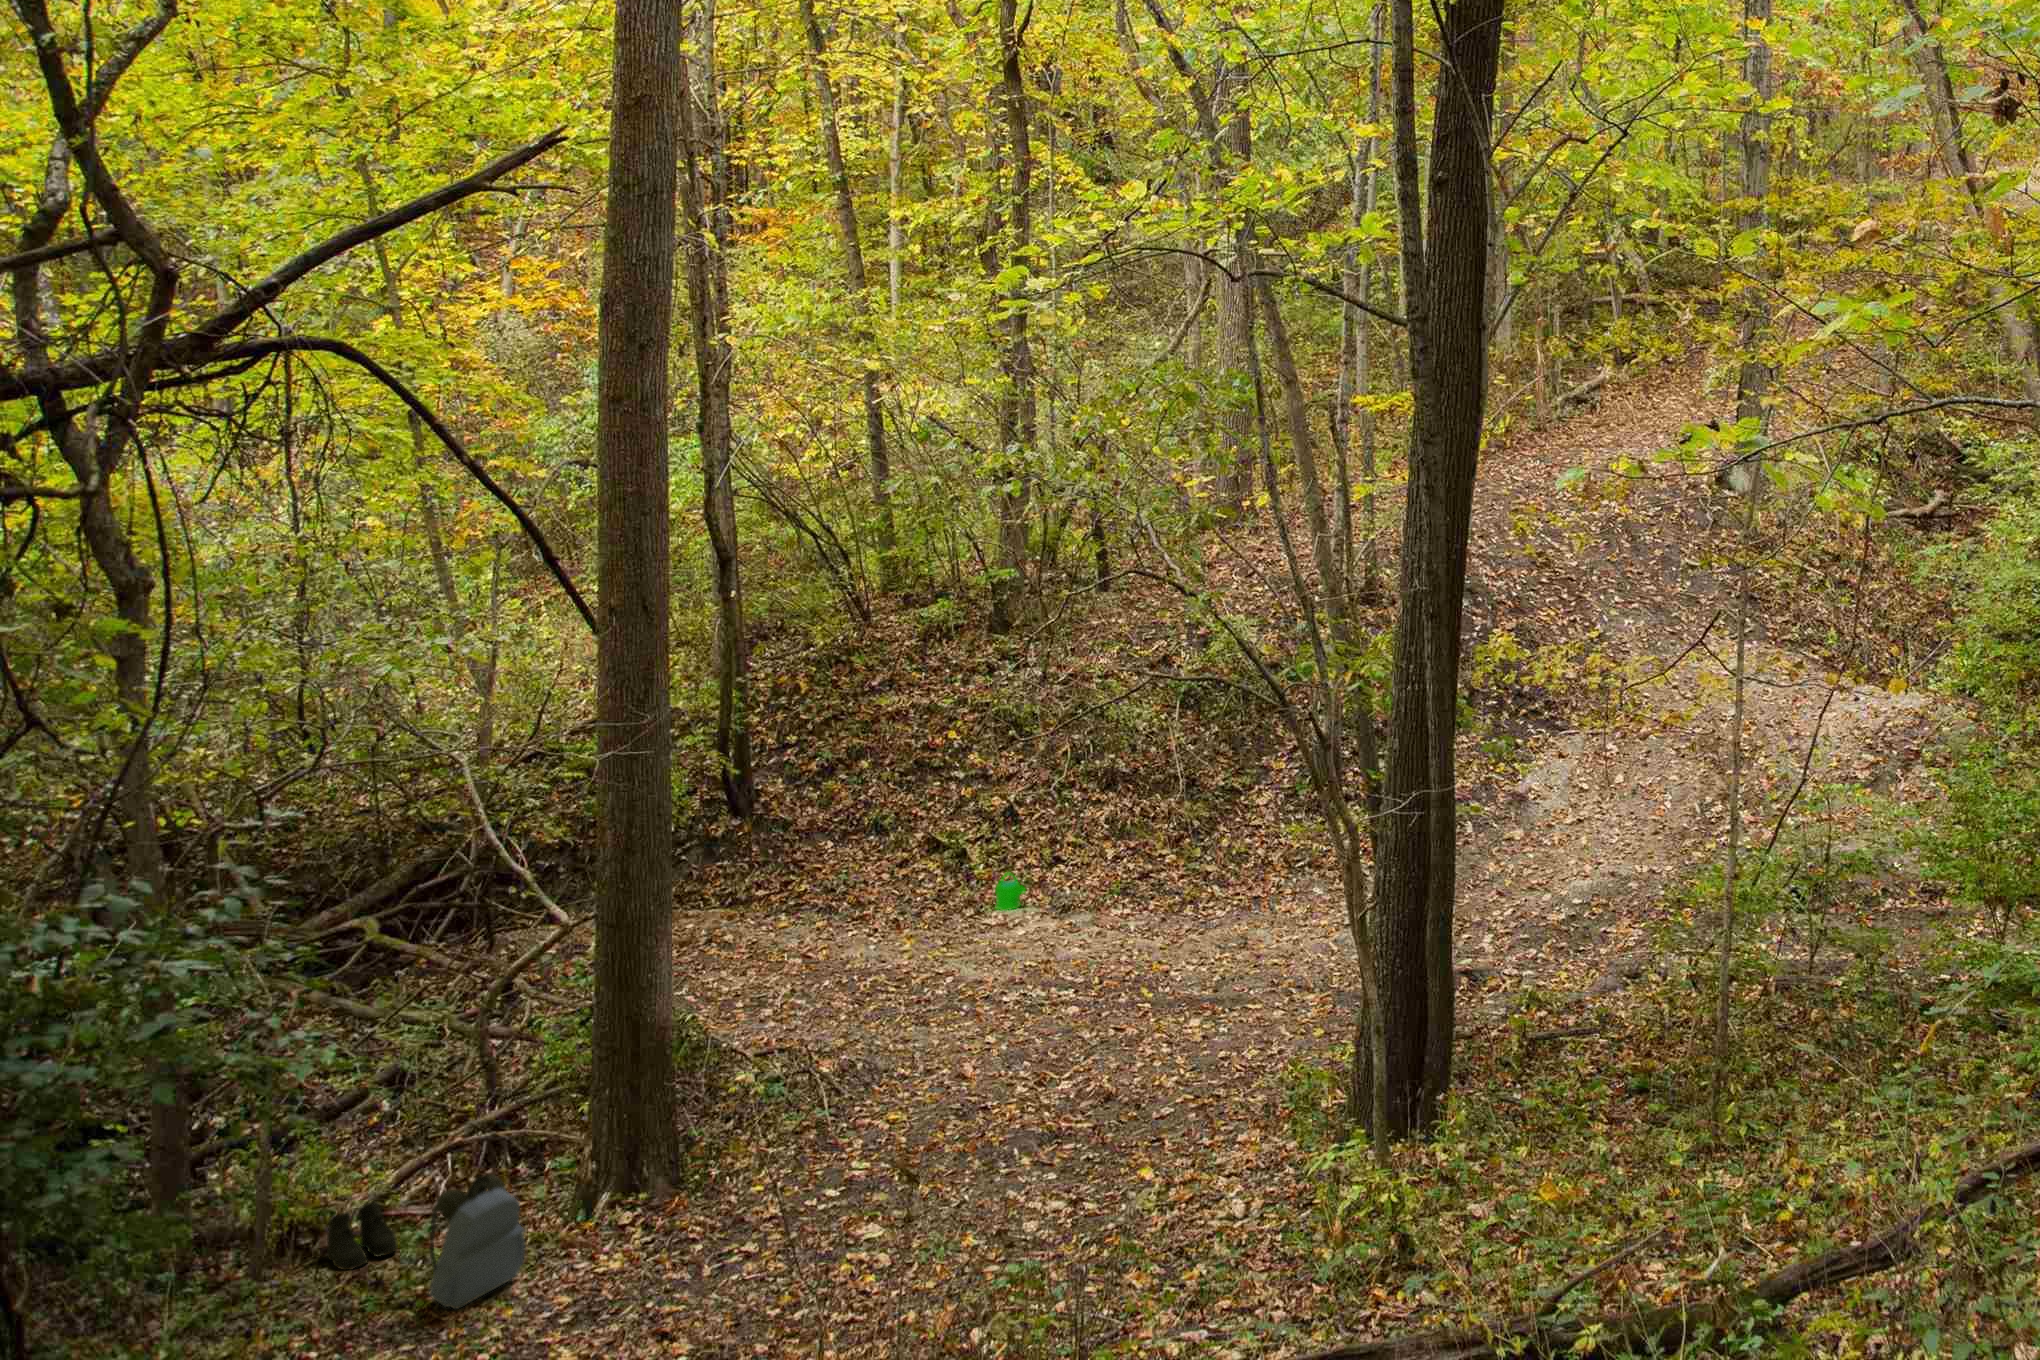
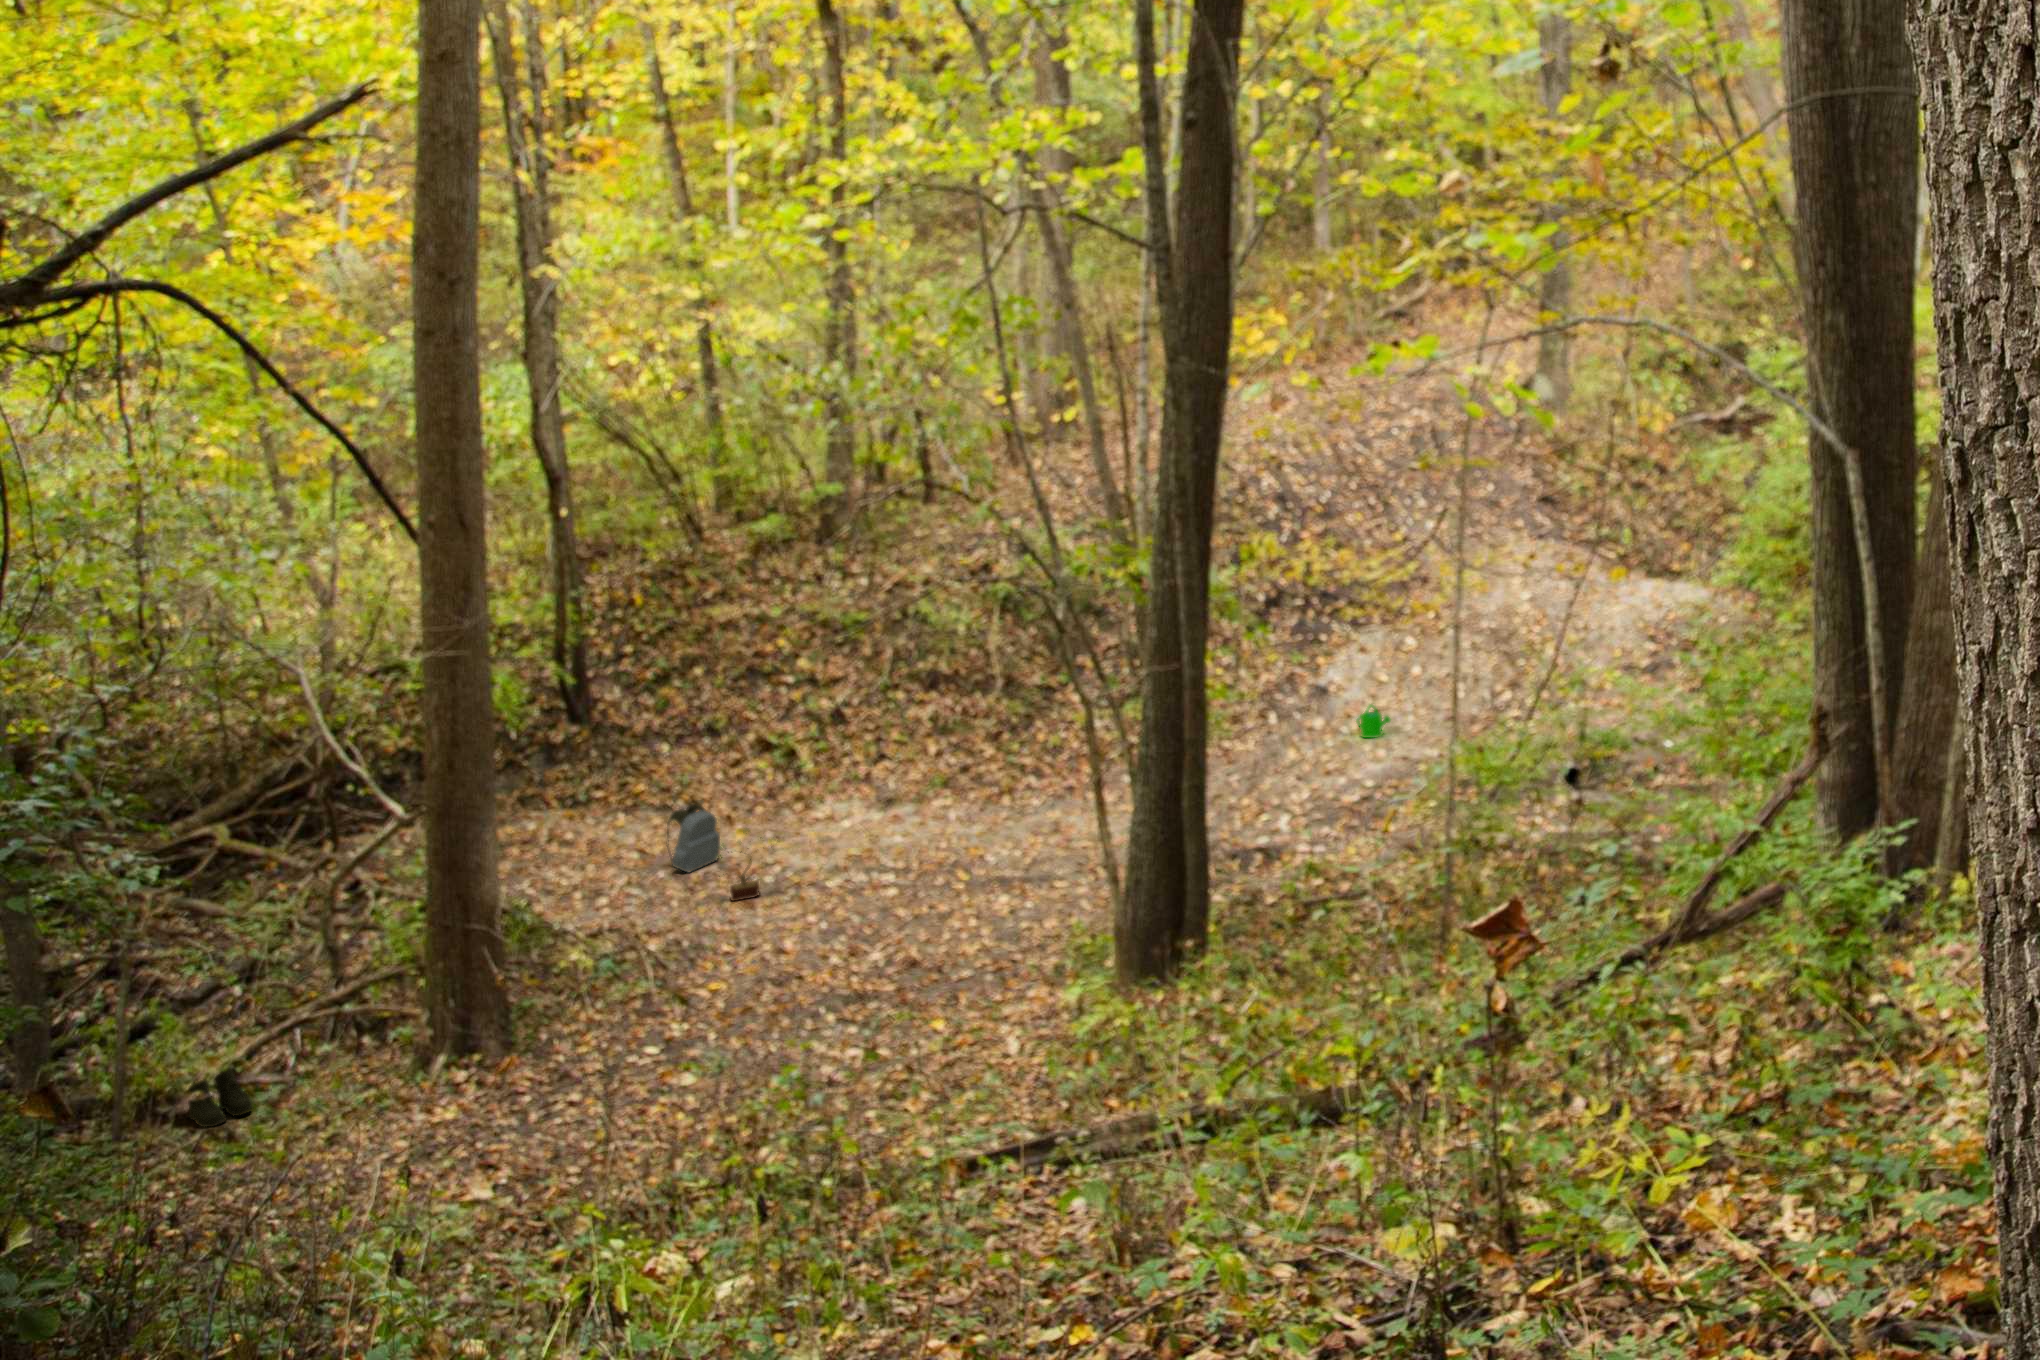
watering can: present [995,872,1025,911] -> present [1357,705,1390,738]
potted plant: none [893,932,969,1016] -> present [716,829,778,901]
backpack: present [429,1174,526,1309] -> present [668,803,720,873]

